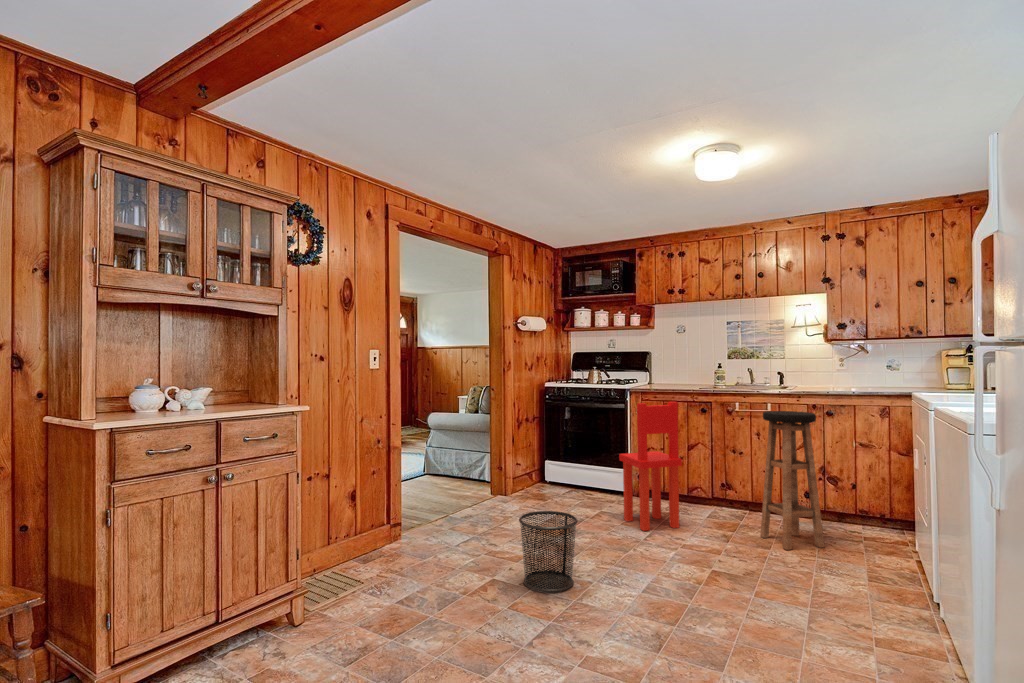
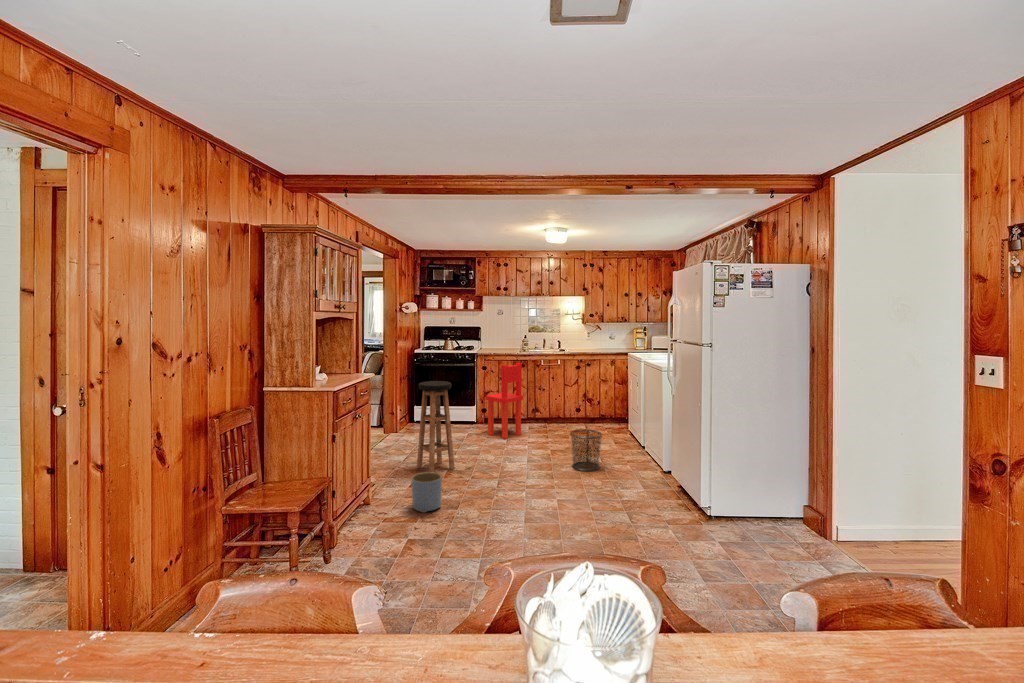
bar stool: present [760,411,824,550] -> present [417,381,455,472]
waste bin: present [519,511,578,592] -> present [570,430,602,471]
planter: none [342,571,399,649] -> present [411,472,442,513]

